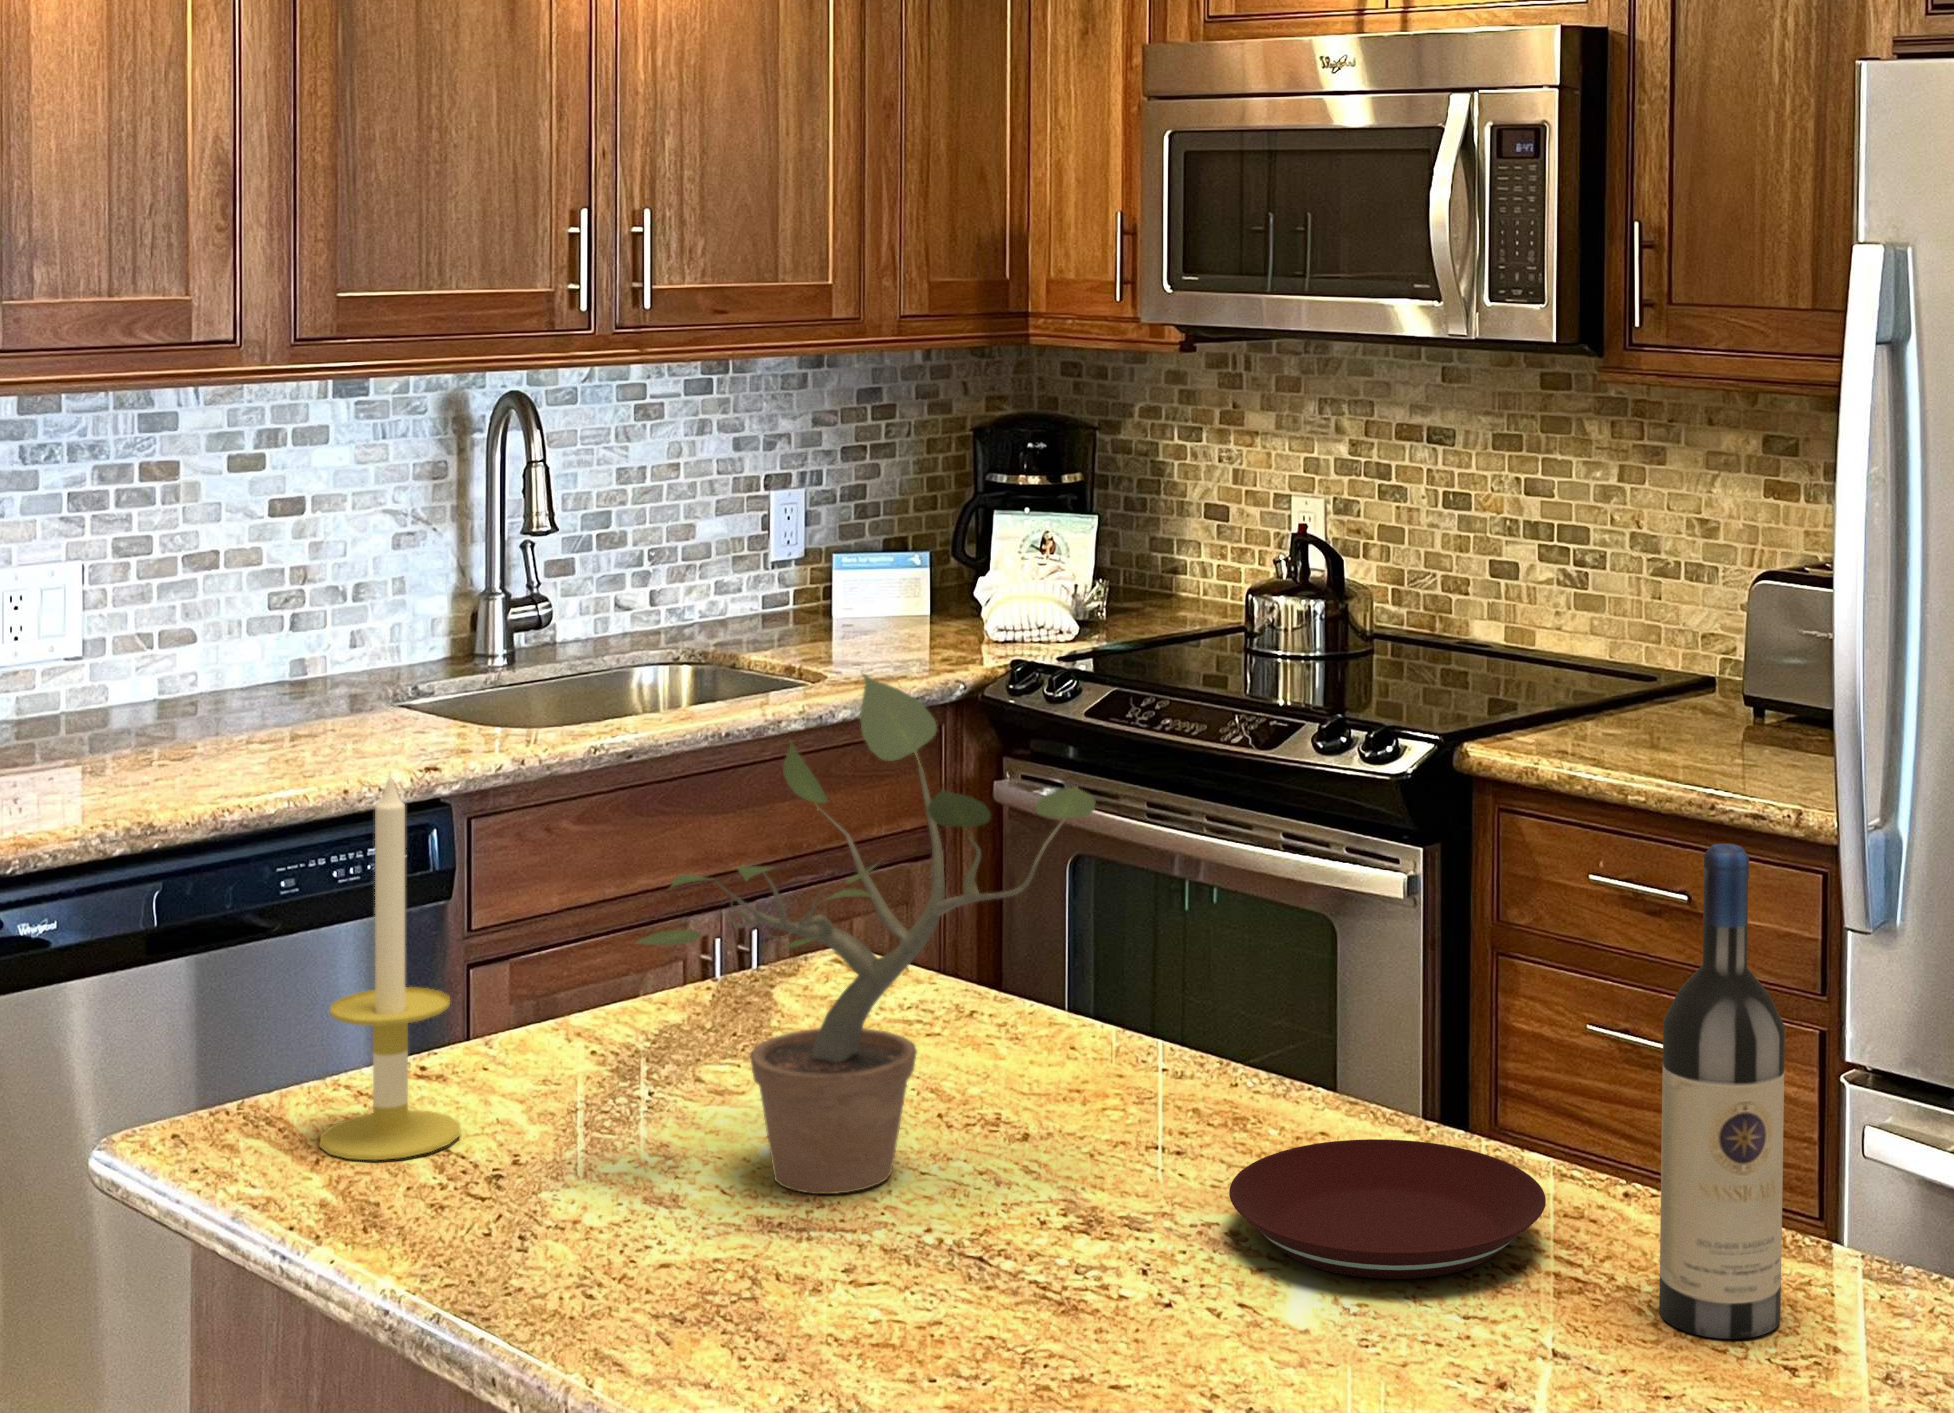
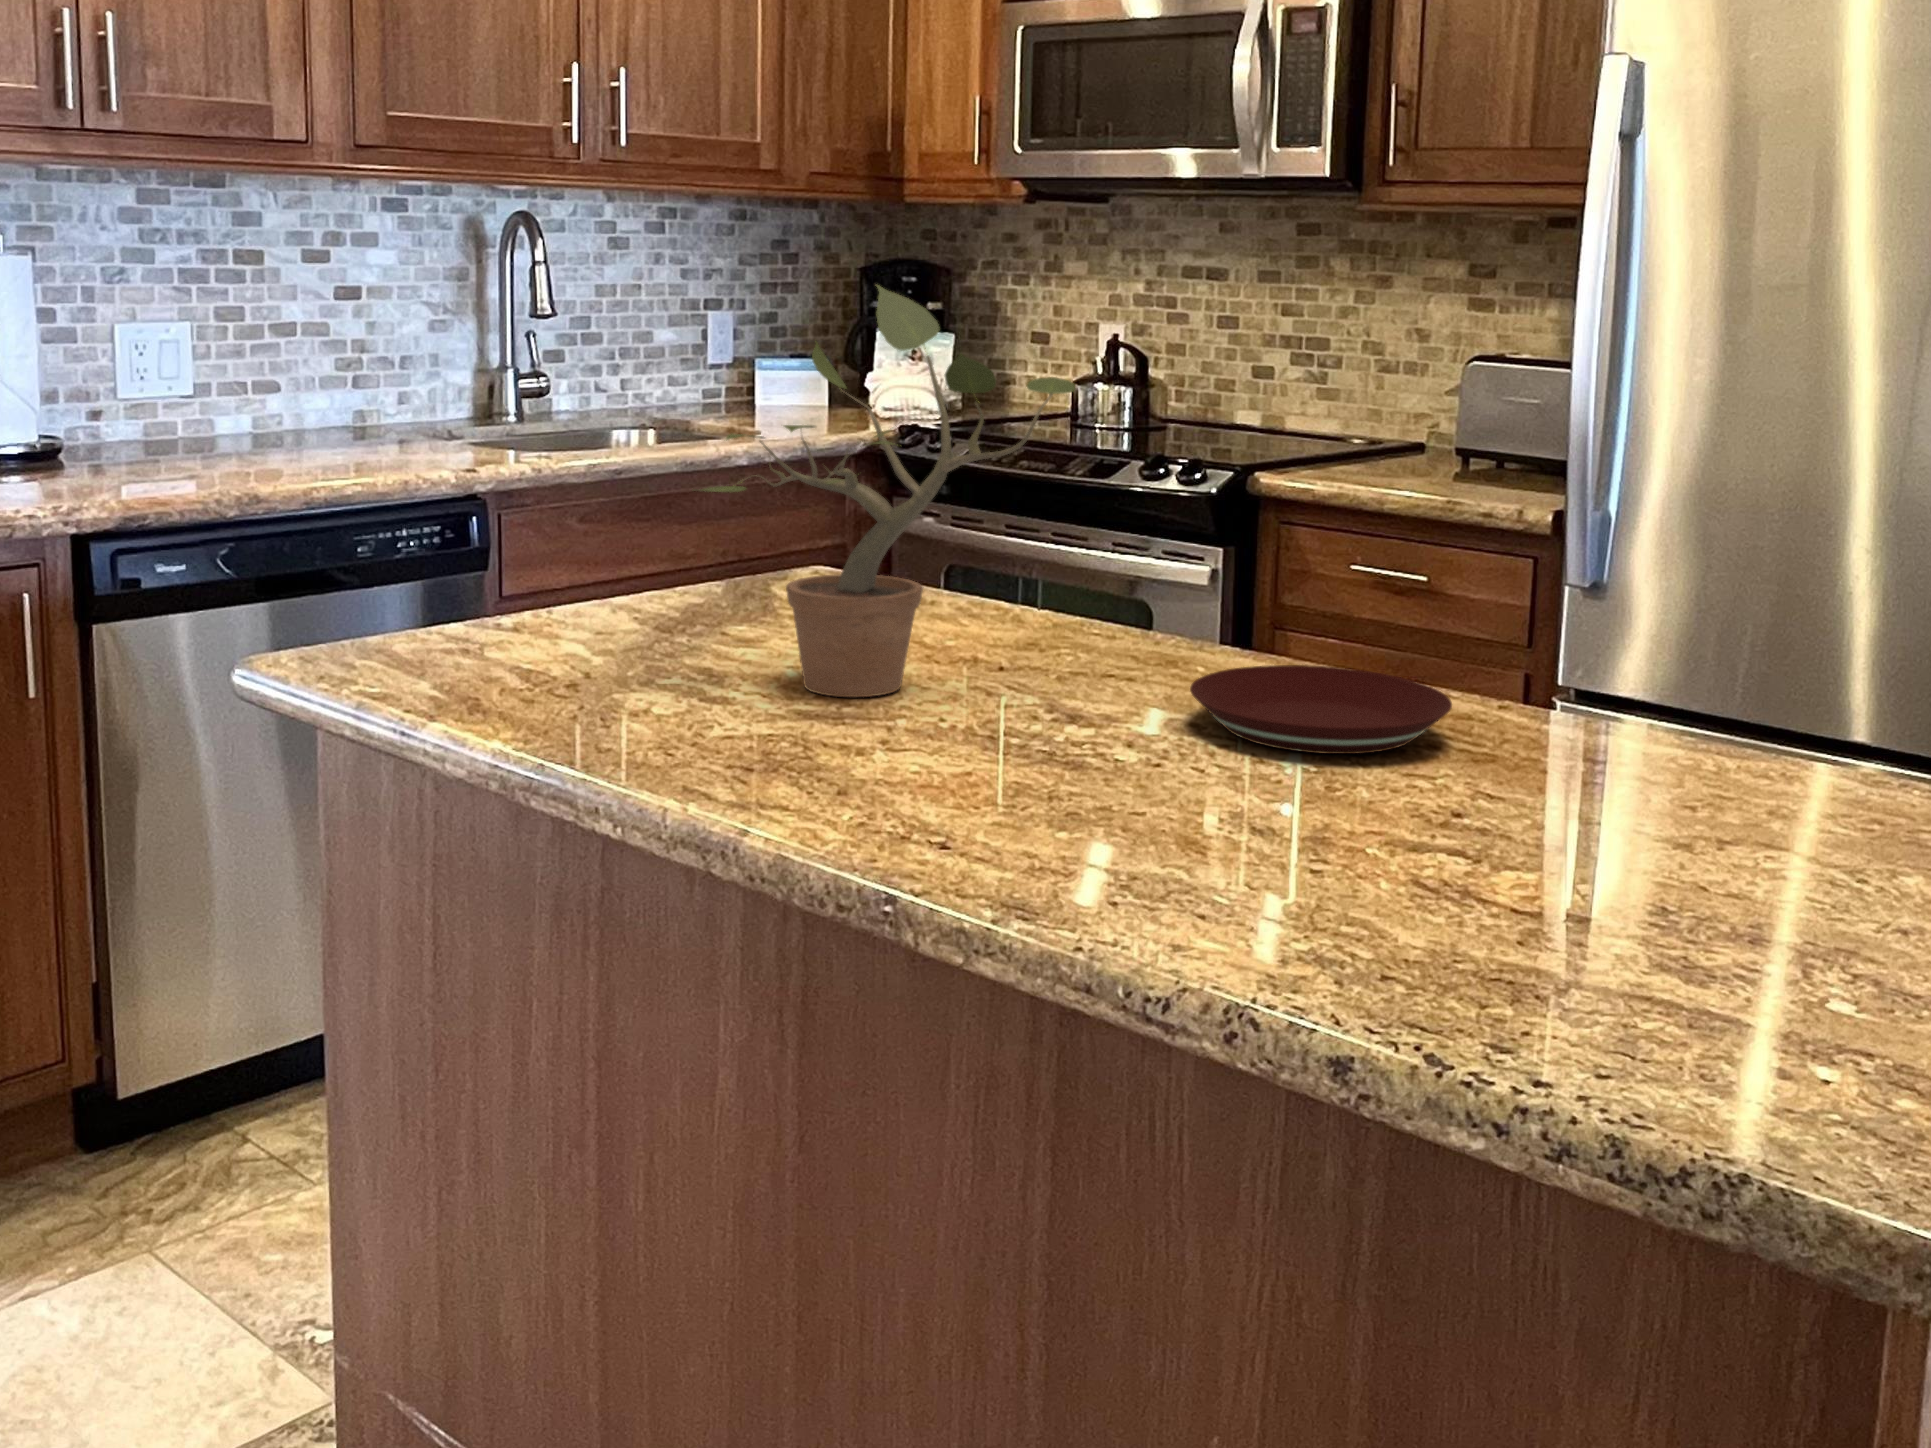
candle: present [319,777,460,1160] -> none [423,354,539,671]
wine bottle: present [1659,844,1785,1339] -> none [1560,391,1677,794]

